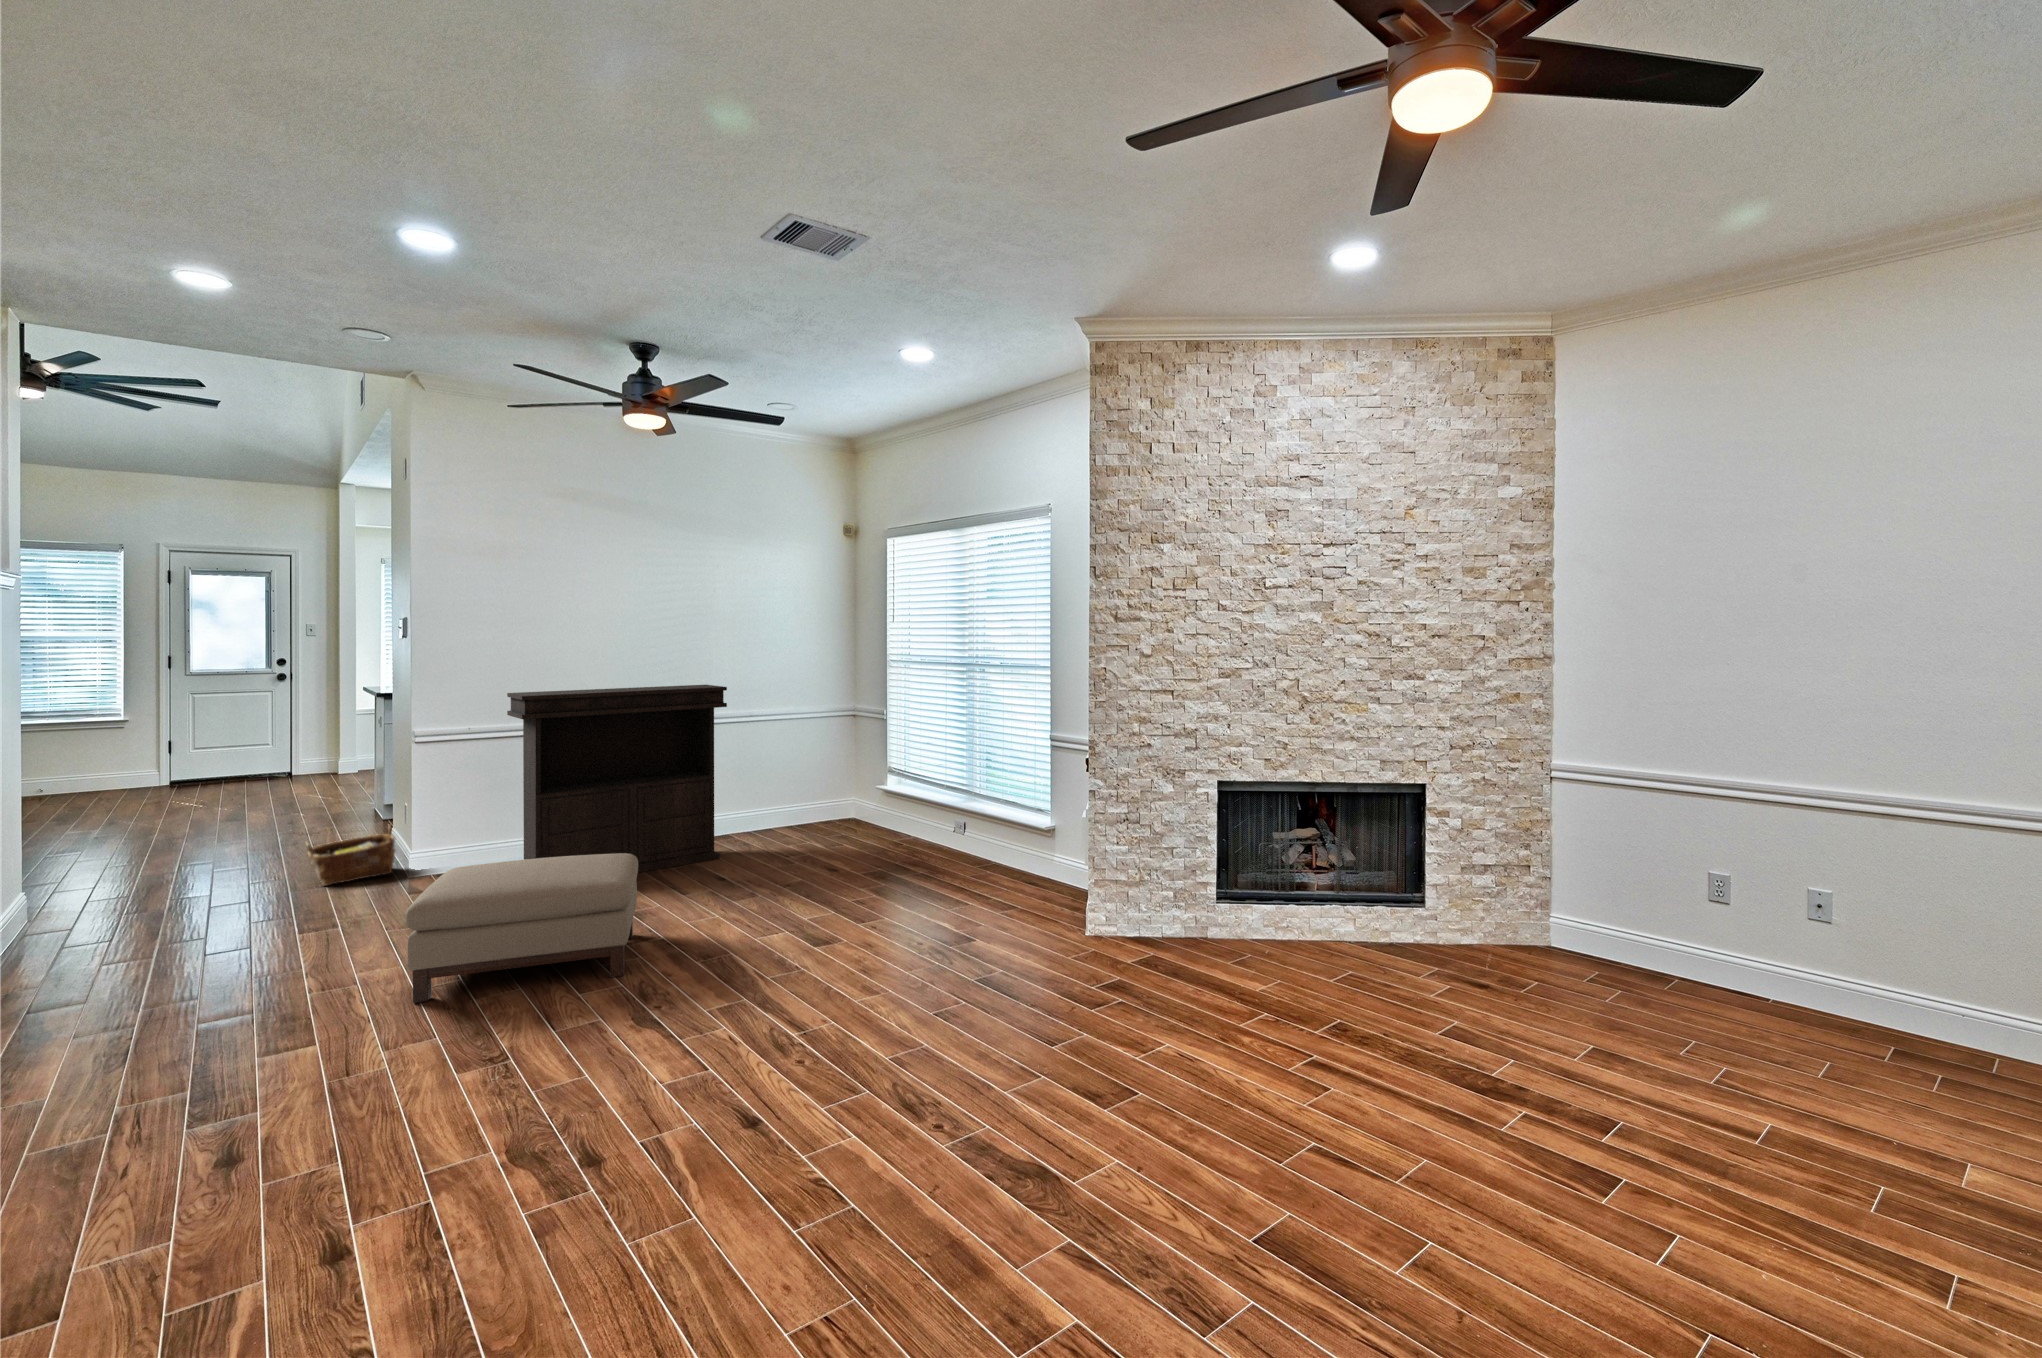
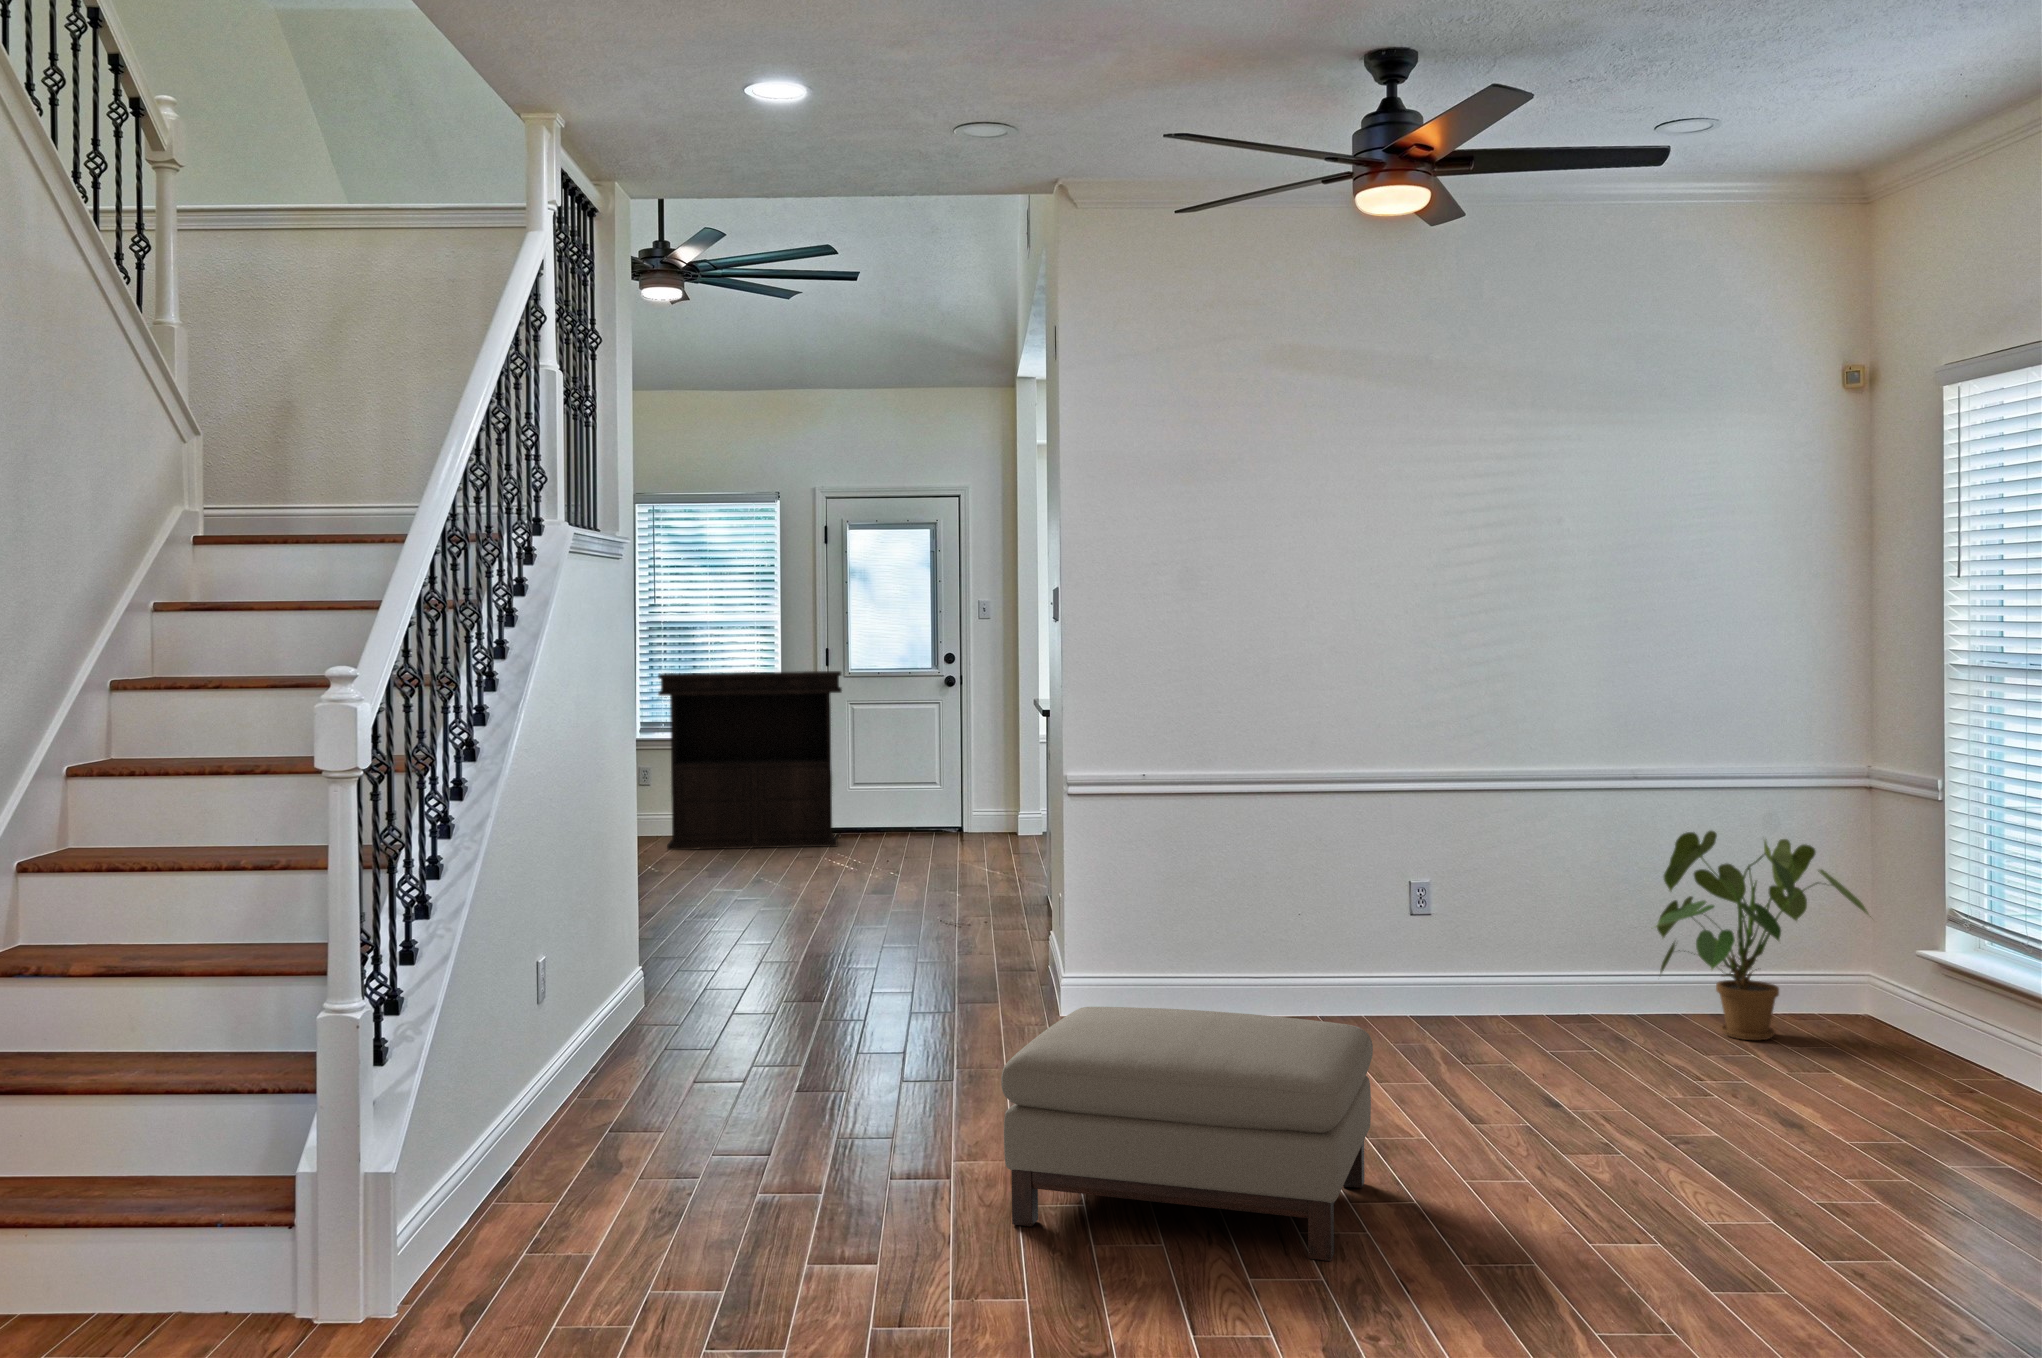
console table: present [507,685,727,873] -> present [658,671,842,850]
house plant: none [764,739,862,835] -> present [1656,831,1871,1040]
woven basket: present [305,825,396,886] -> none [936,919,1047,1005]

